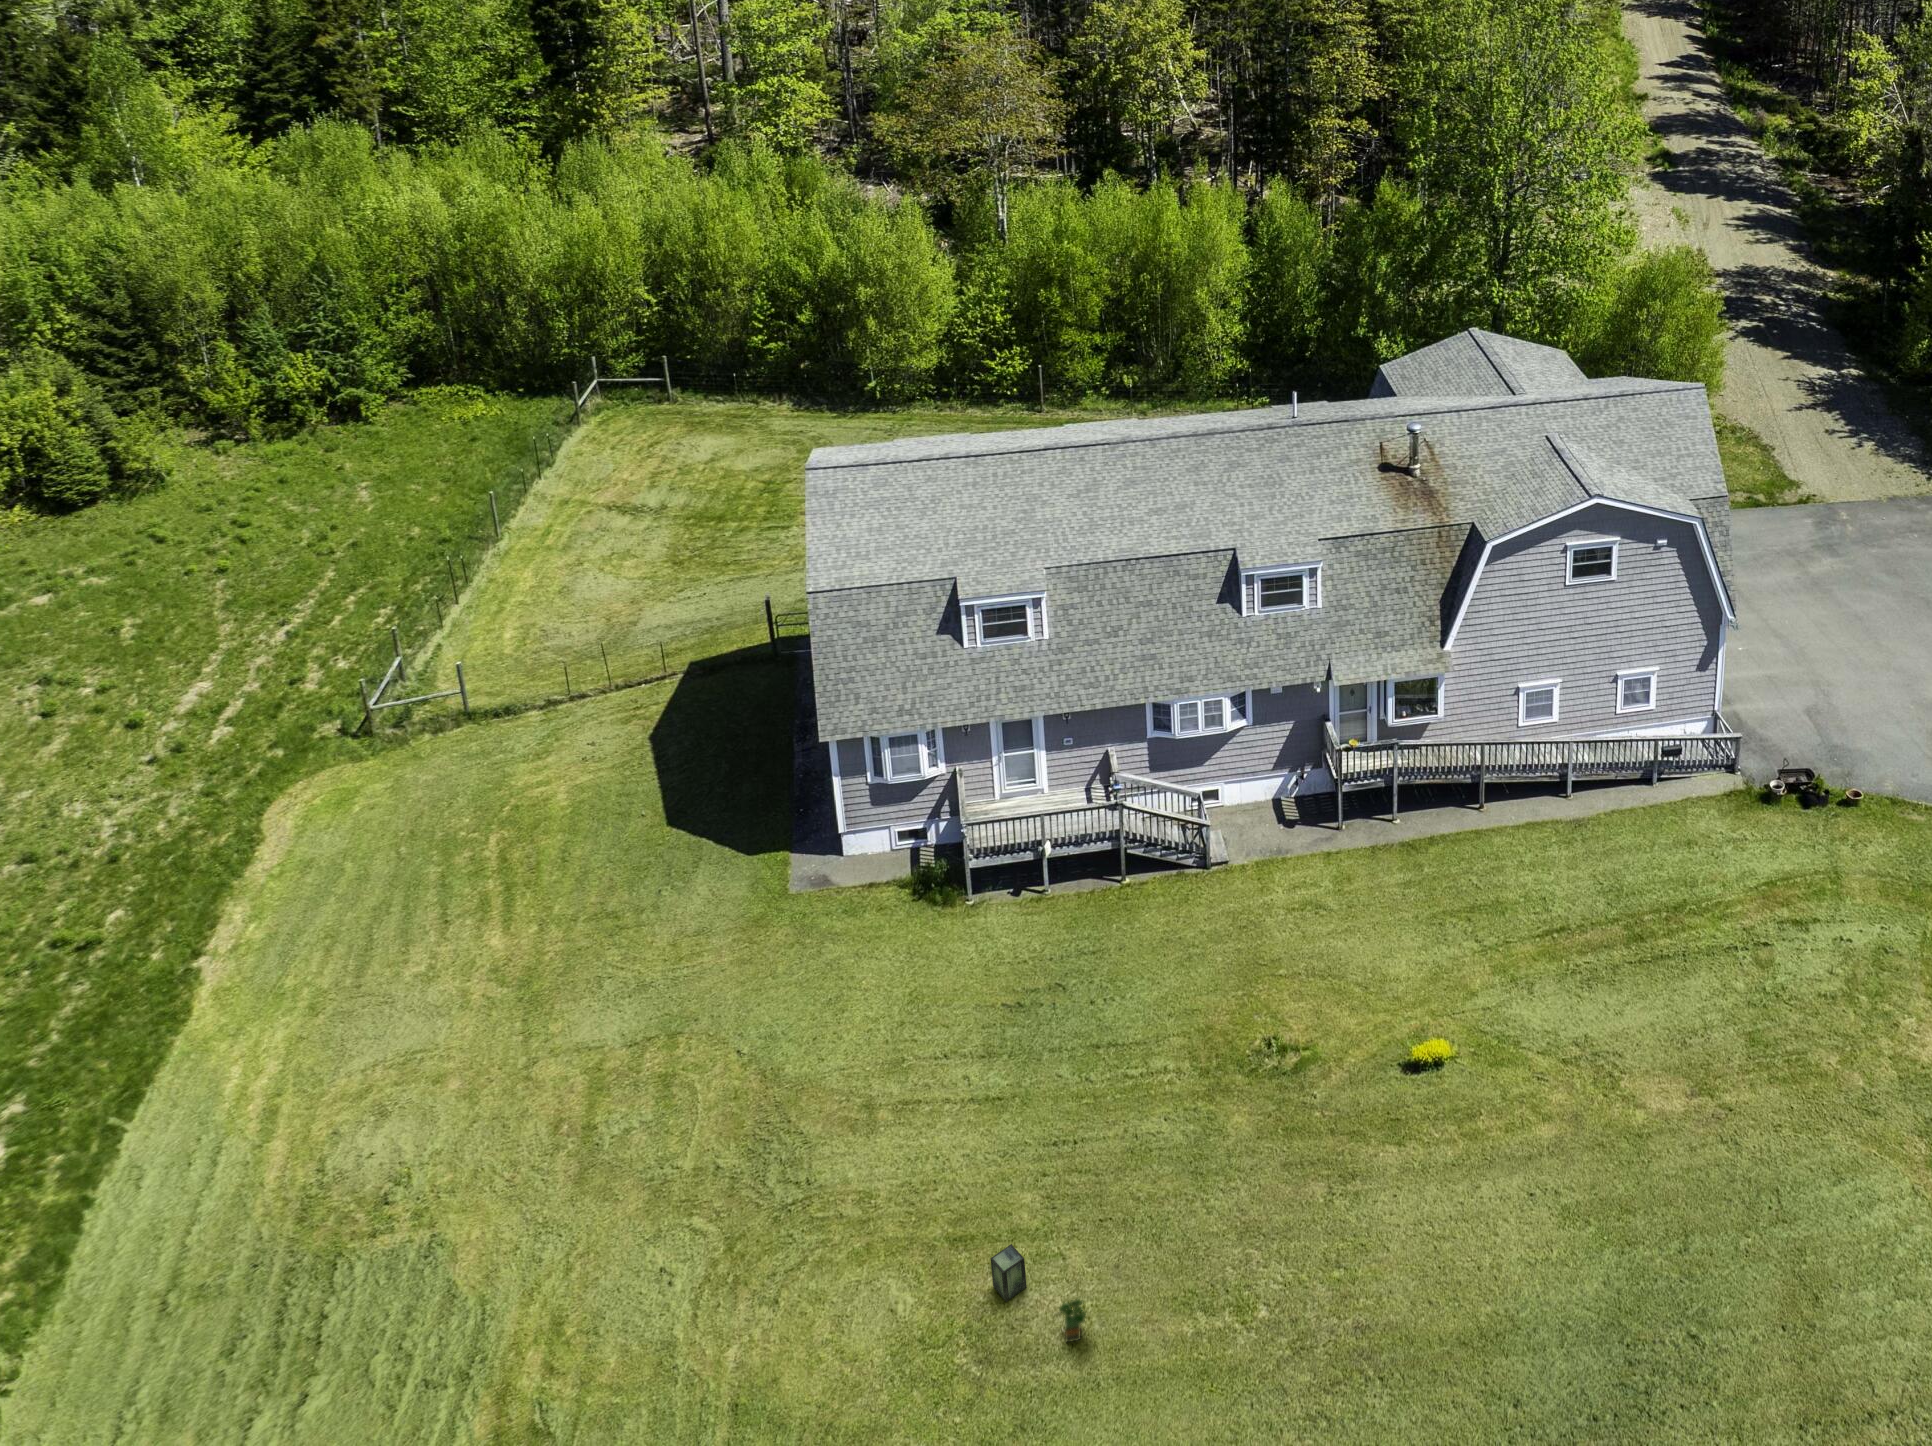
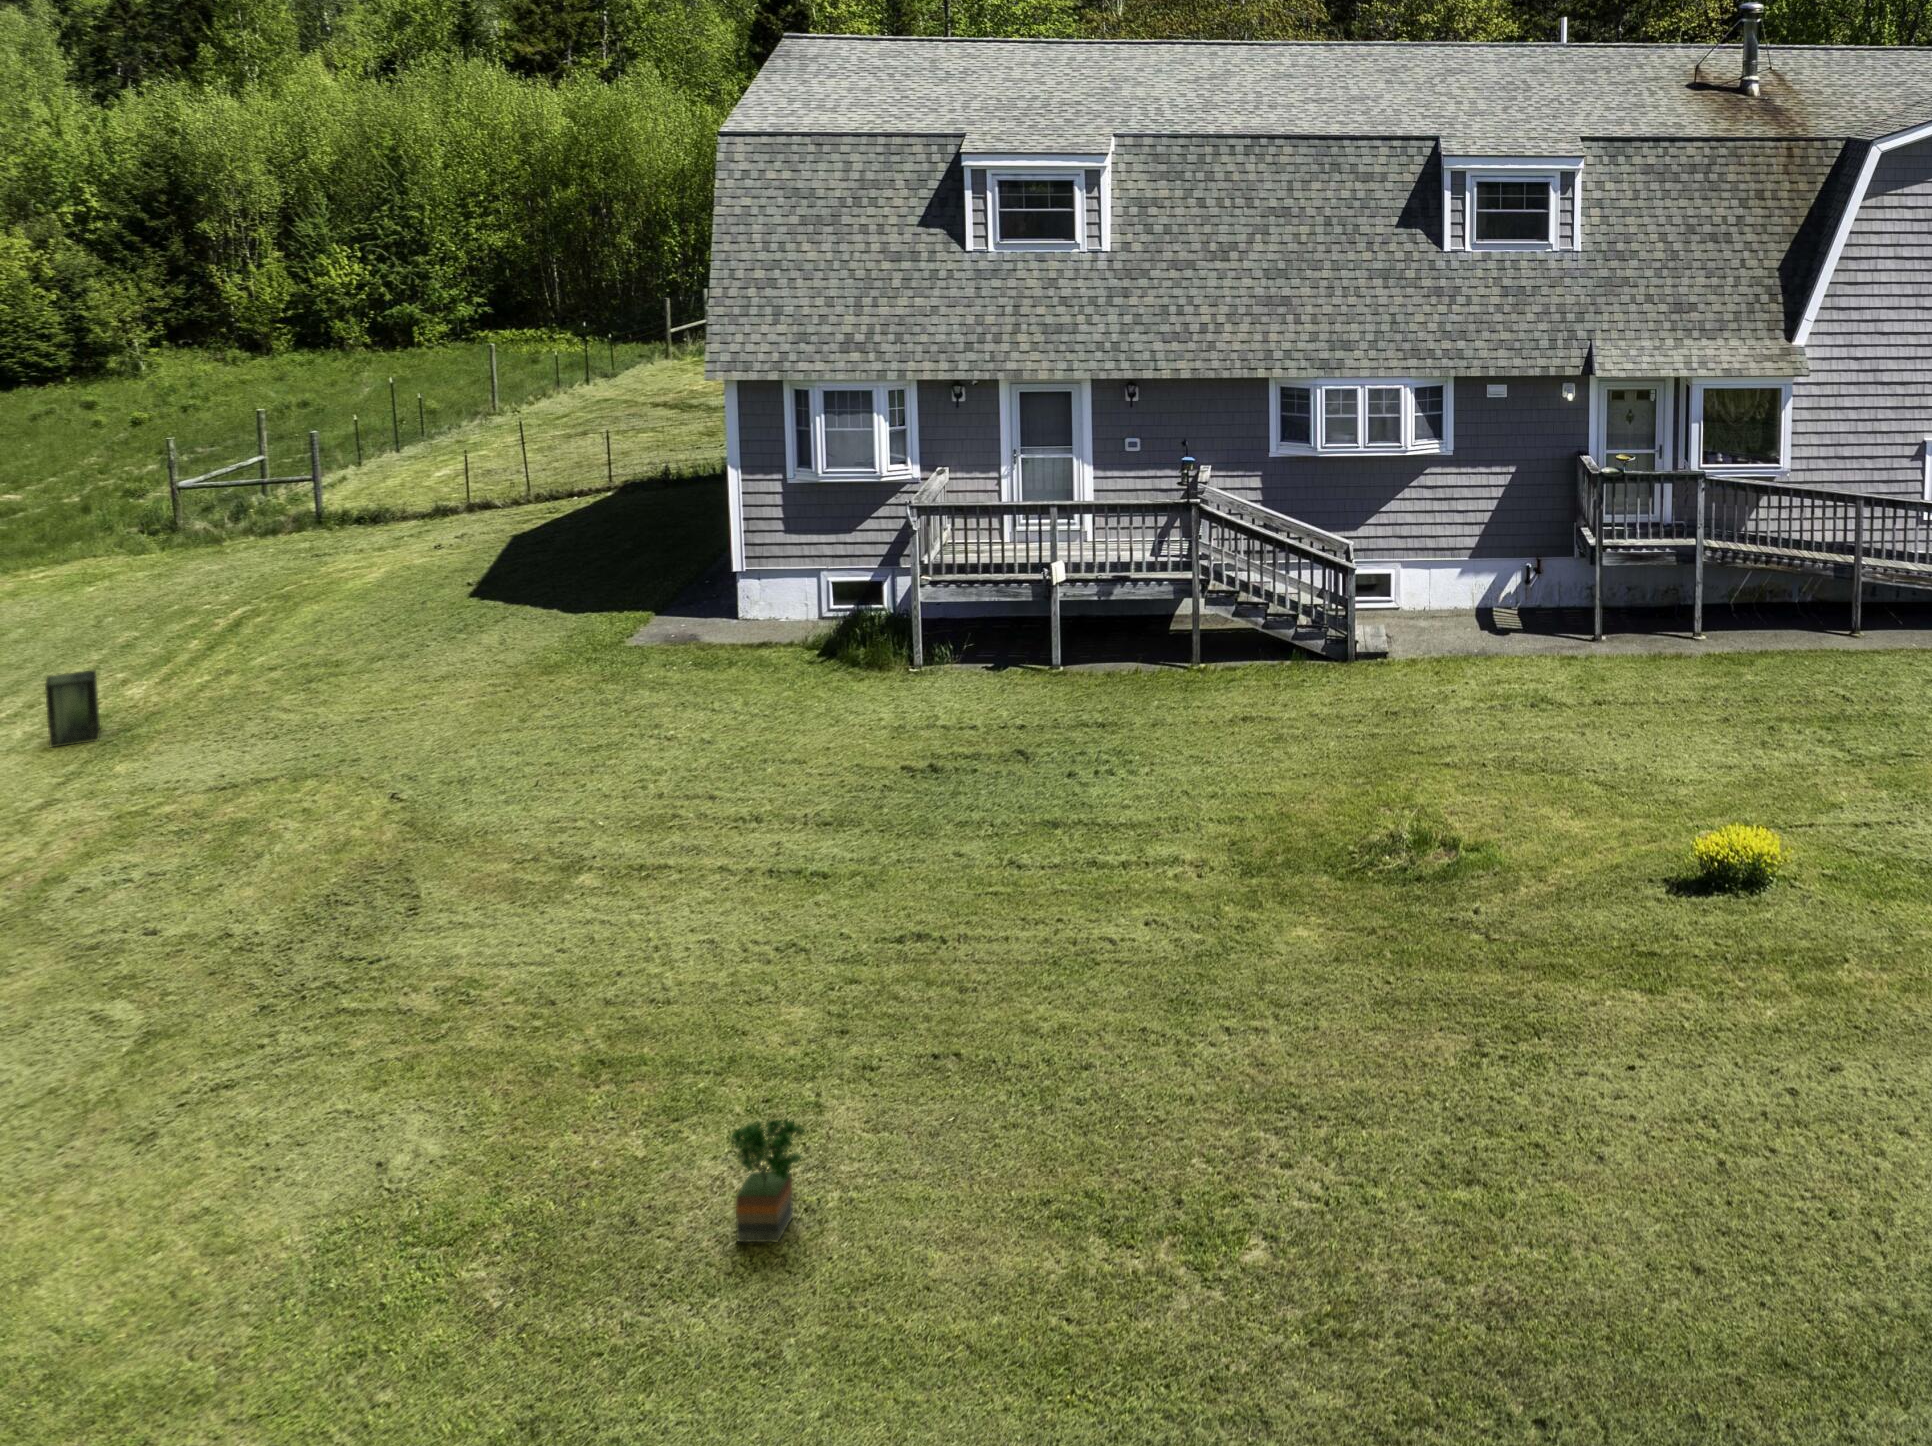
storage box: present [991,1244,1027,1302] -> present [45,670,100,747]

